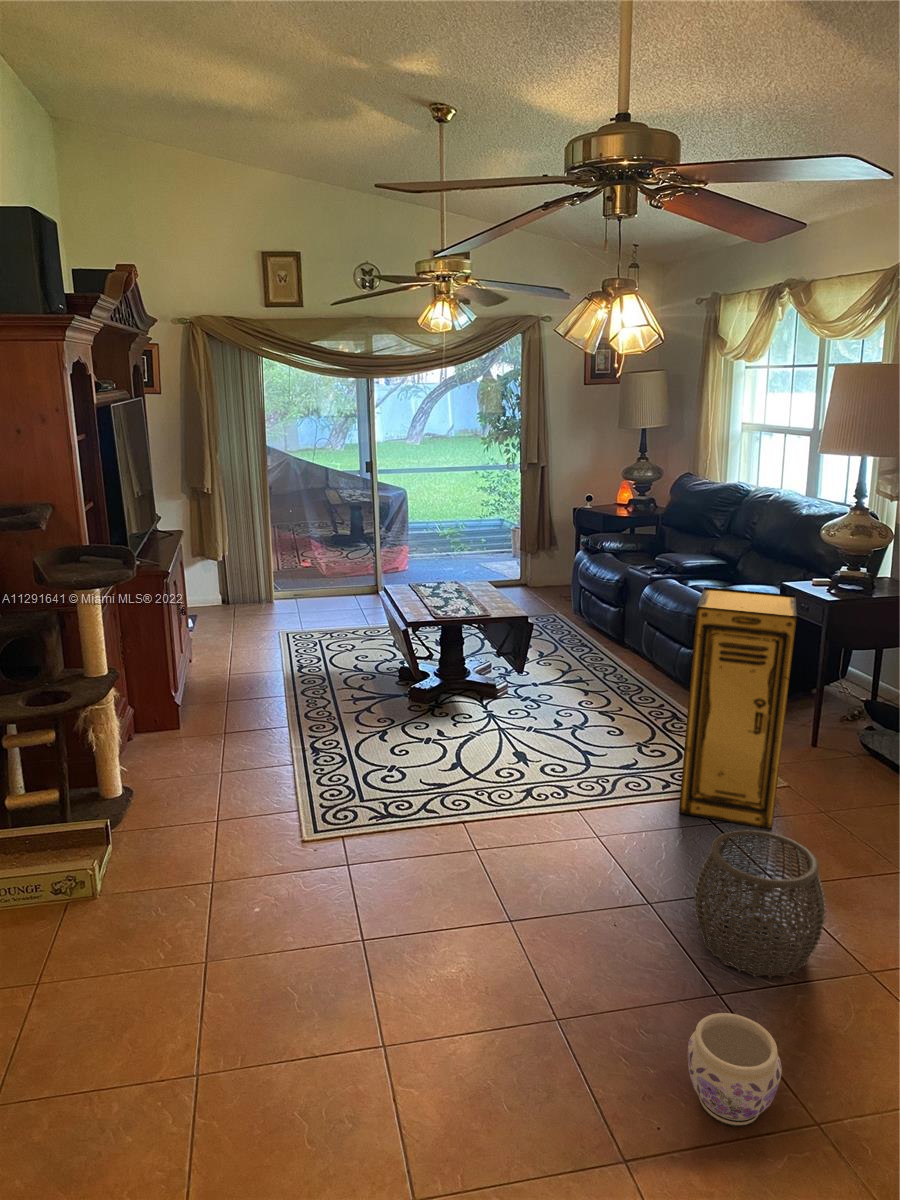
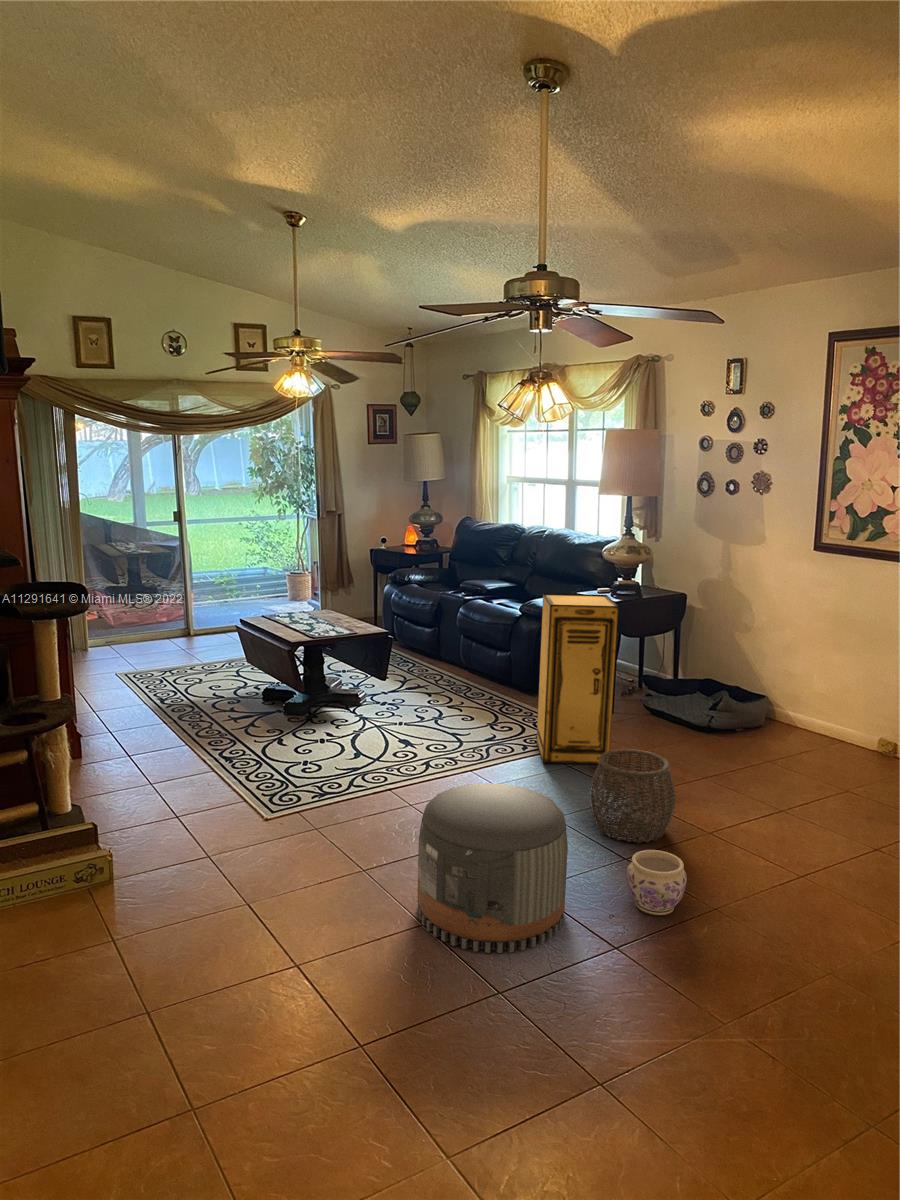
pouf: none [382,864,594,1134] -> present [417,783,568,953]

